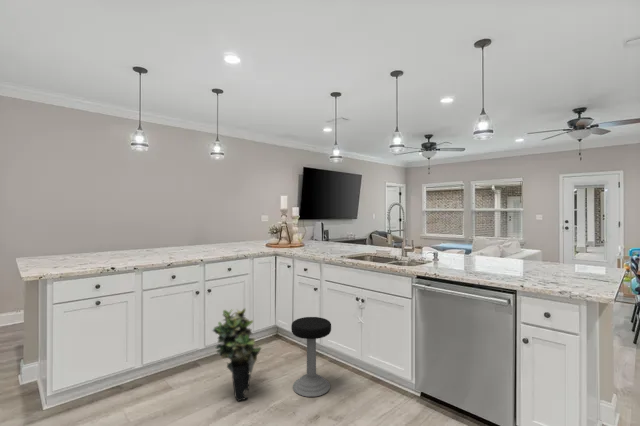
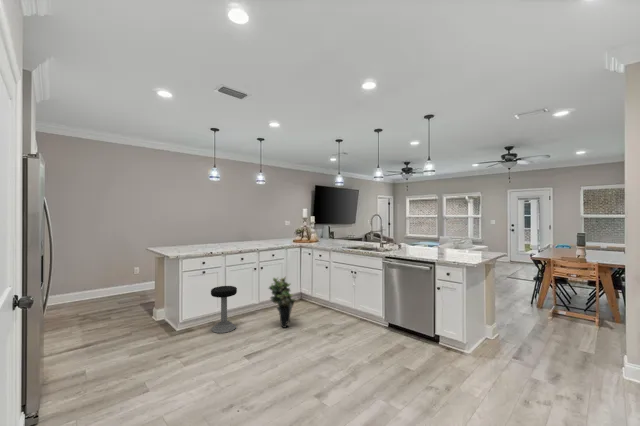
stool: present [291,317,331,397] -> present [211,286,237,333]

